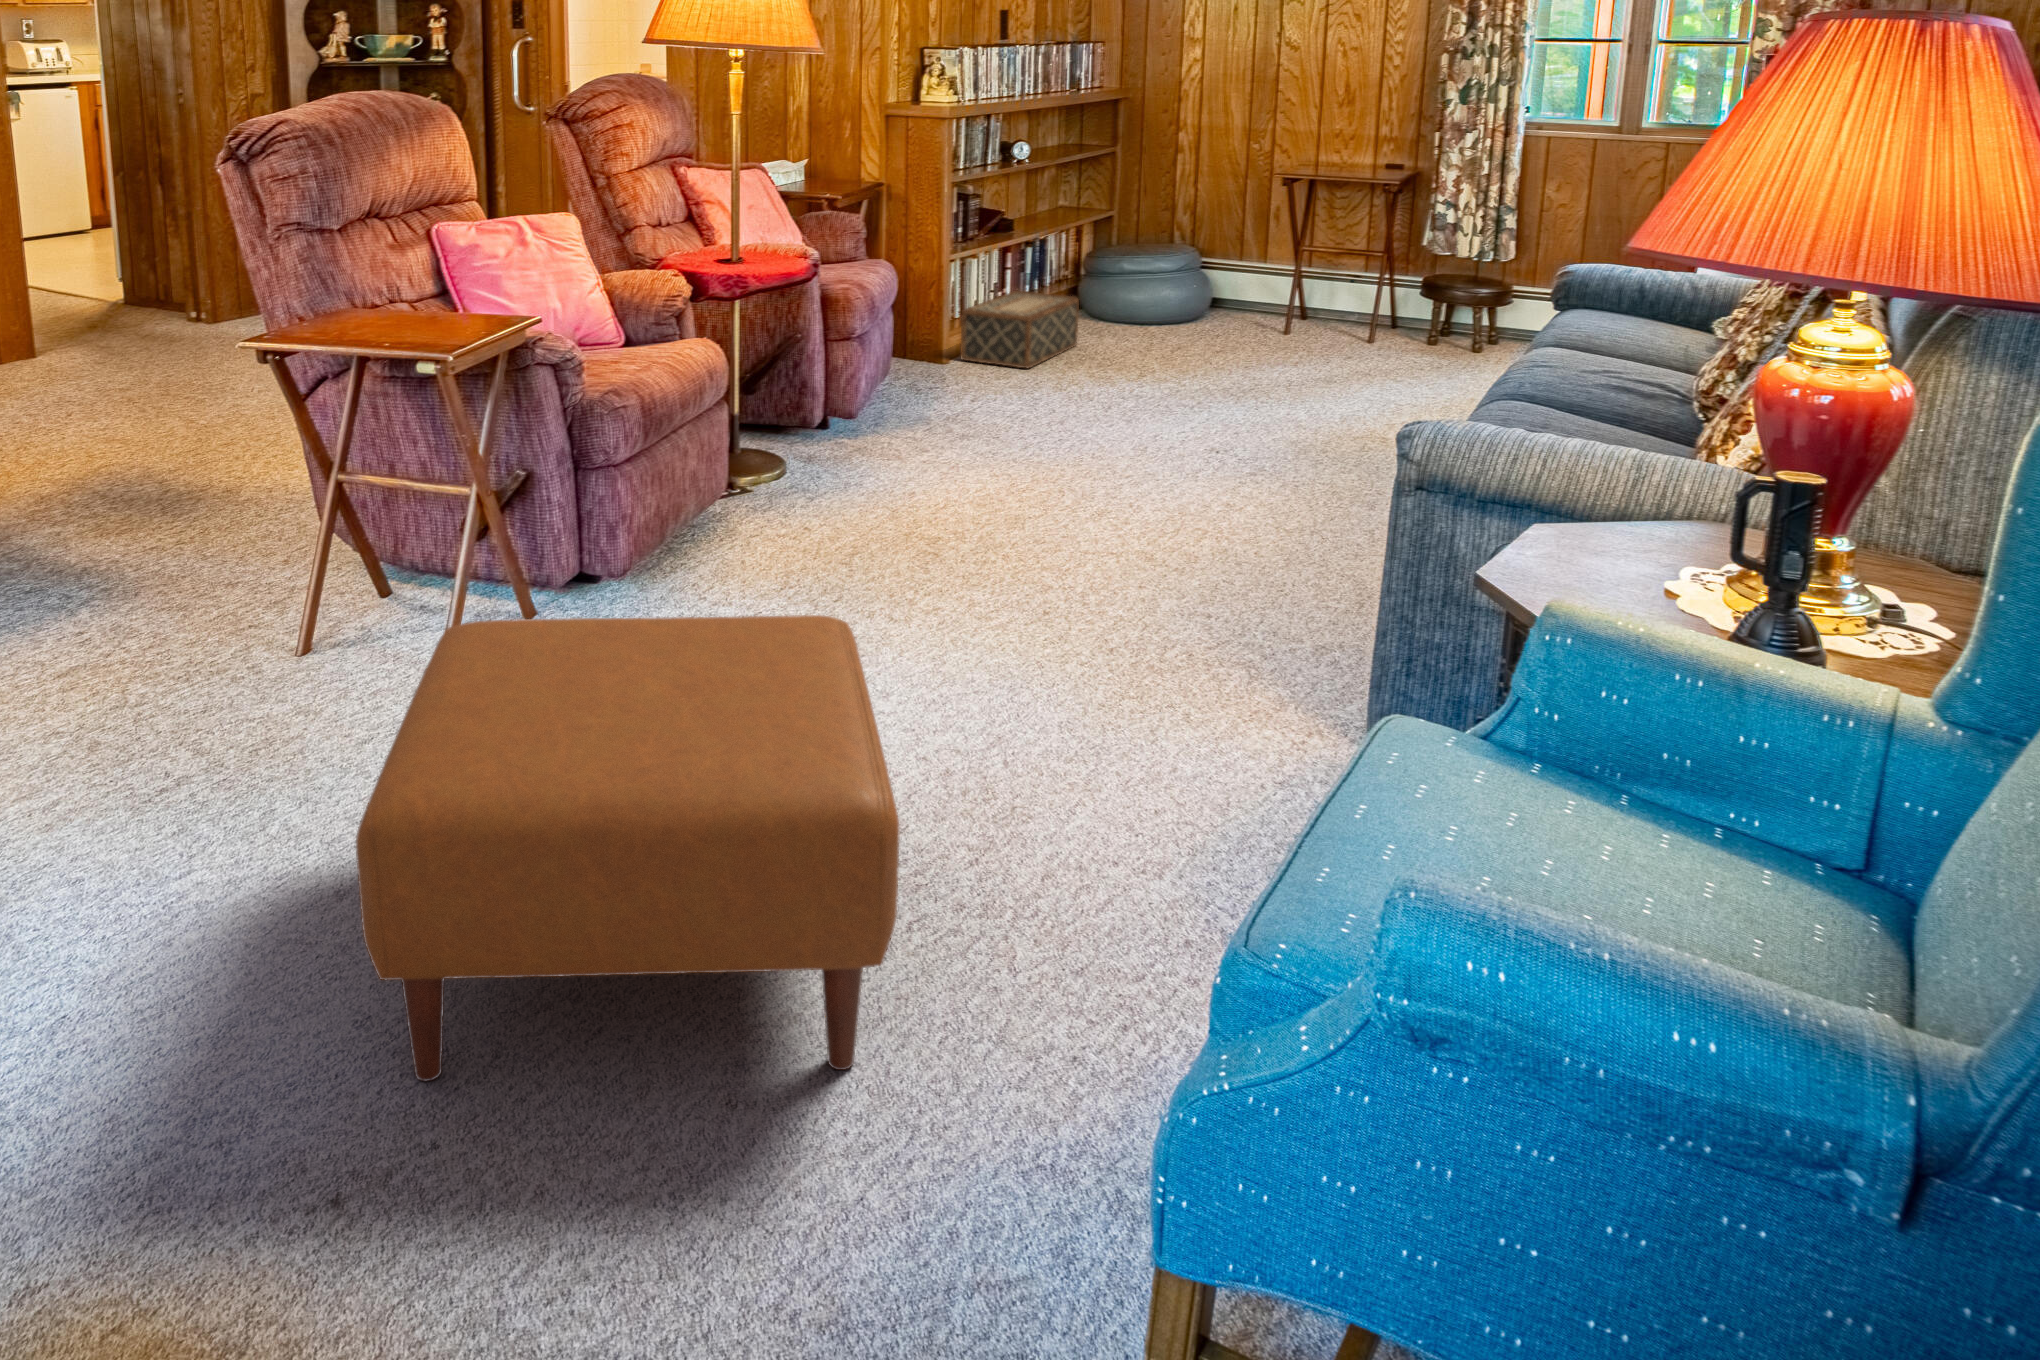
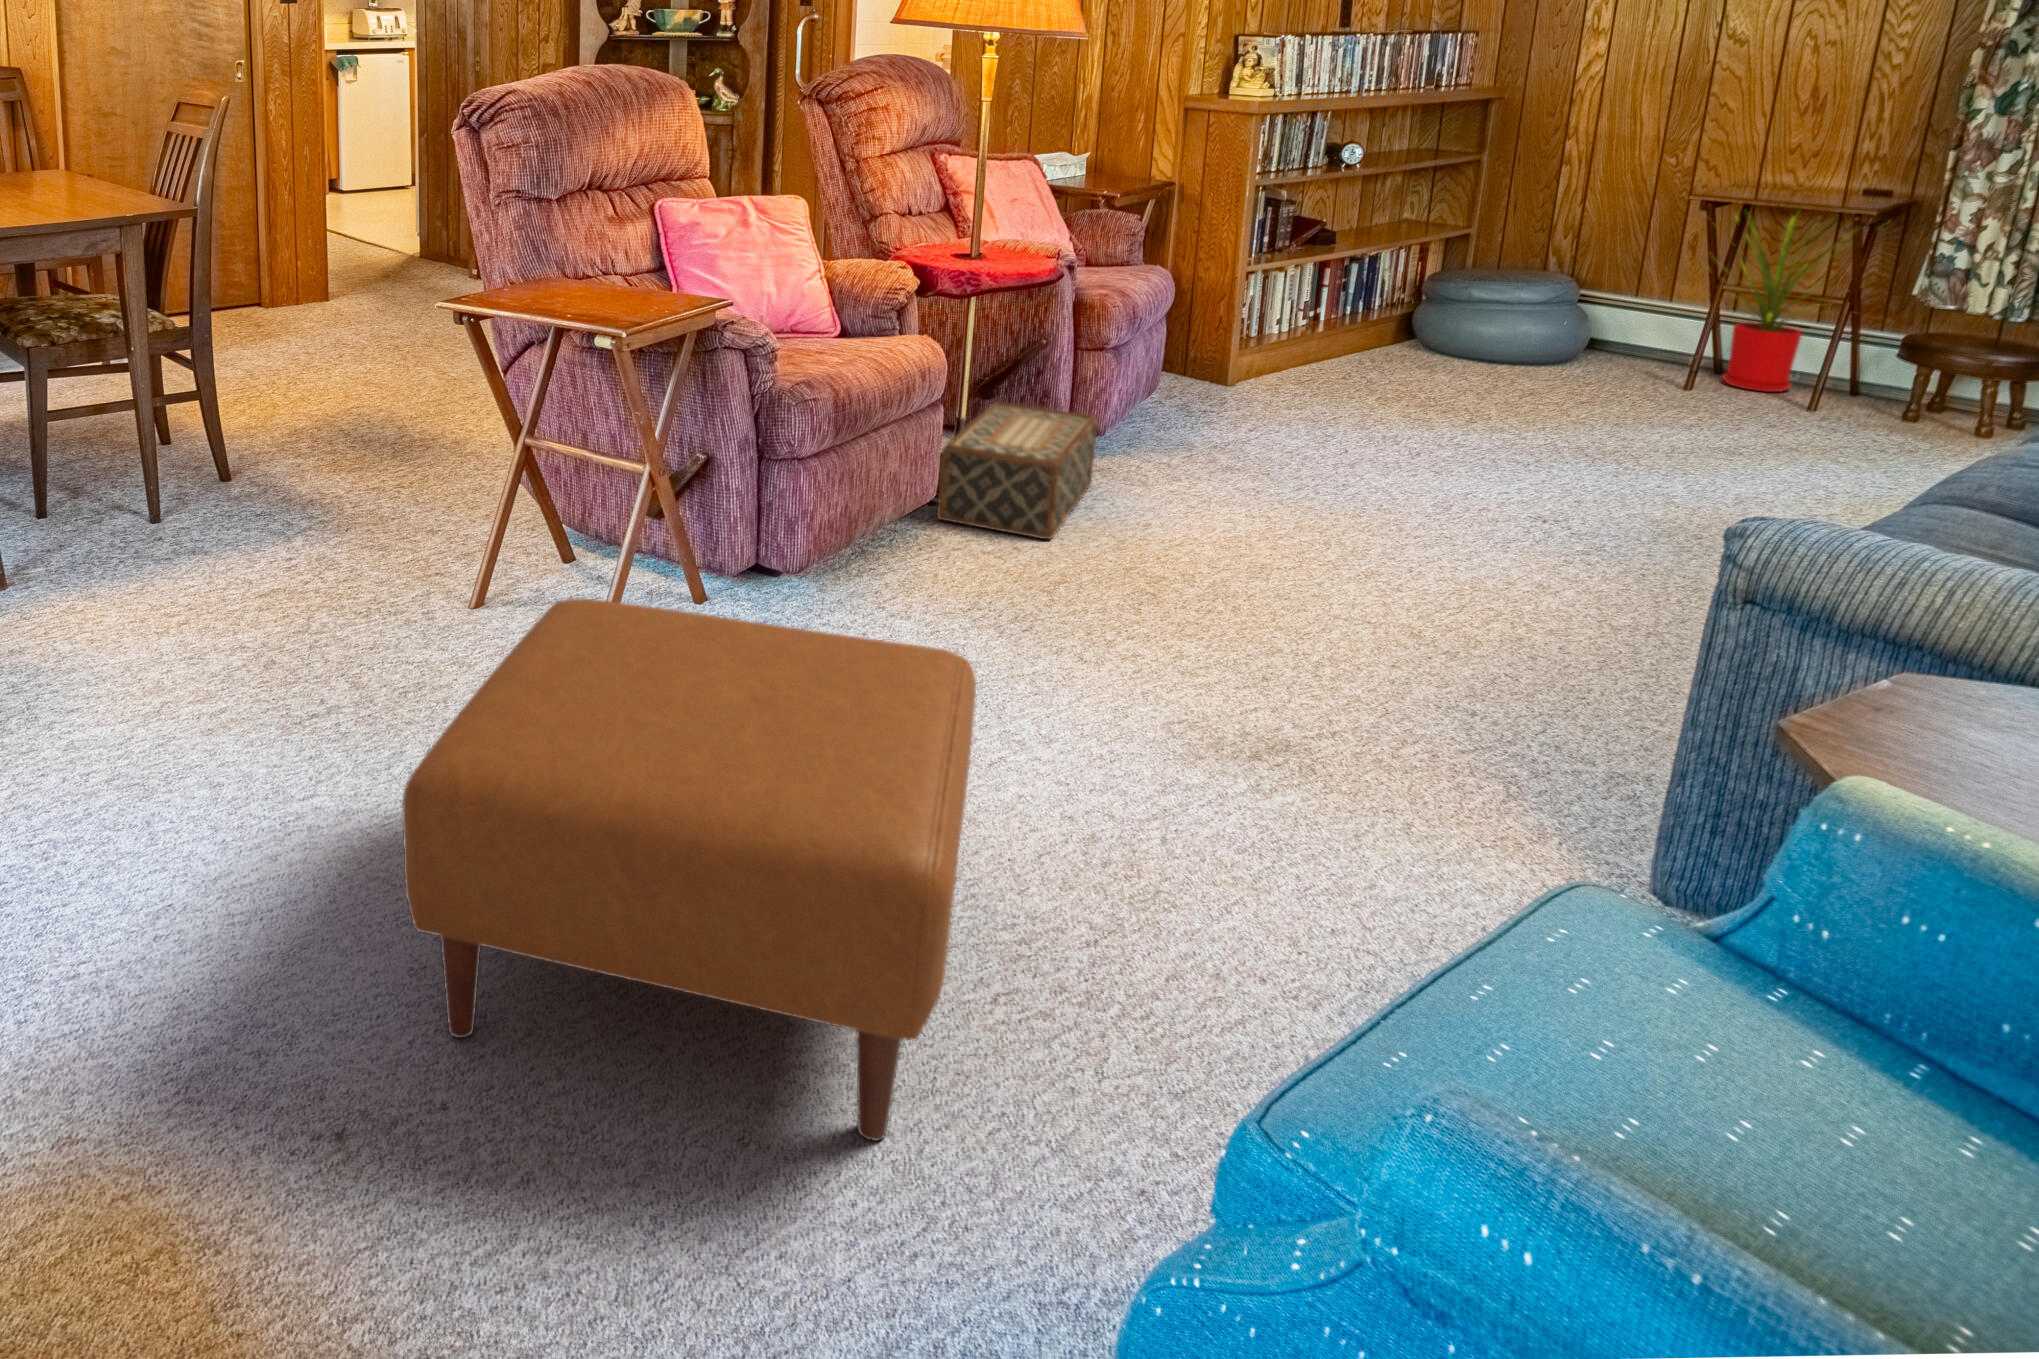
house plant: none [1269,166,1397,327] -> present [1716,210,1851,392]
woven basket: present [960,291,1079,368] -> present [937,402,1098,539]

